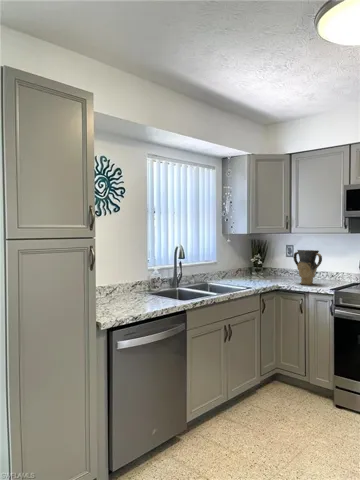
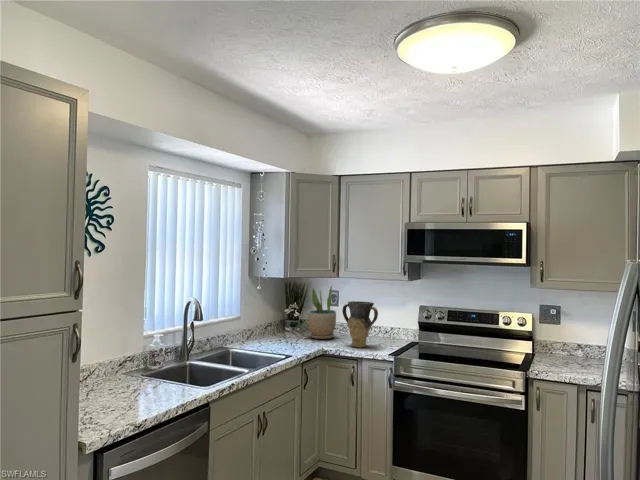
potted plant: none [267,238,290,279] -> present [308,286,336,339]

